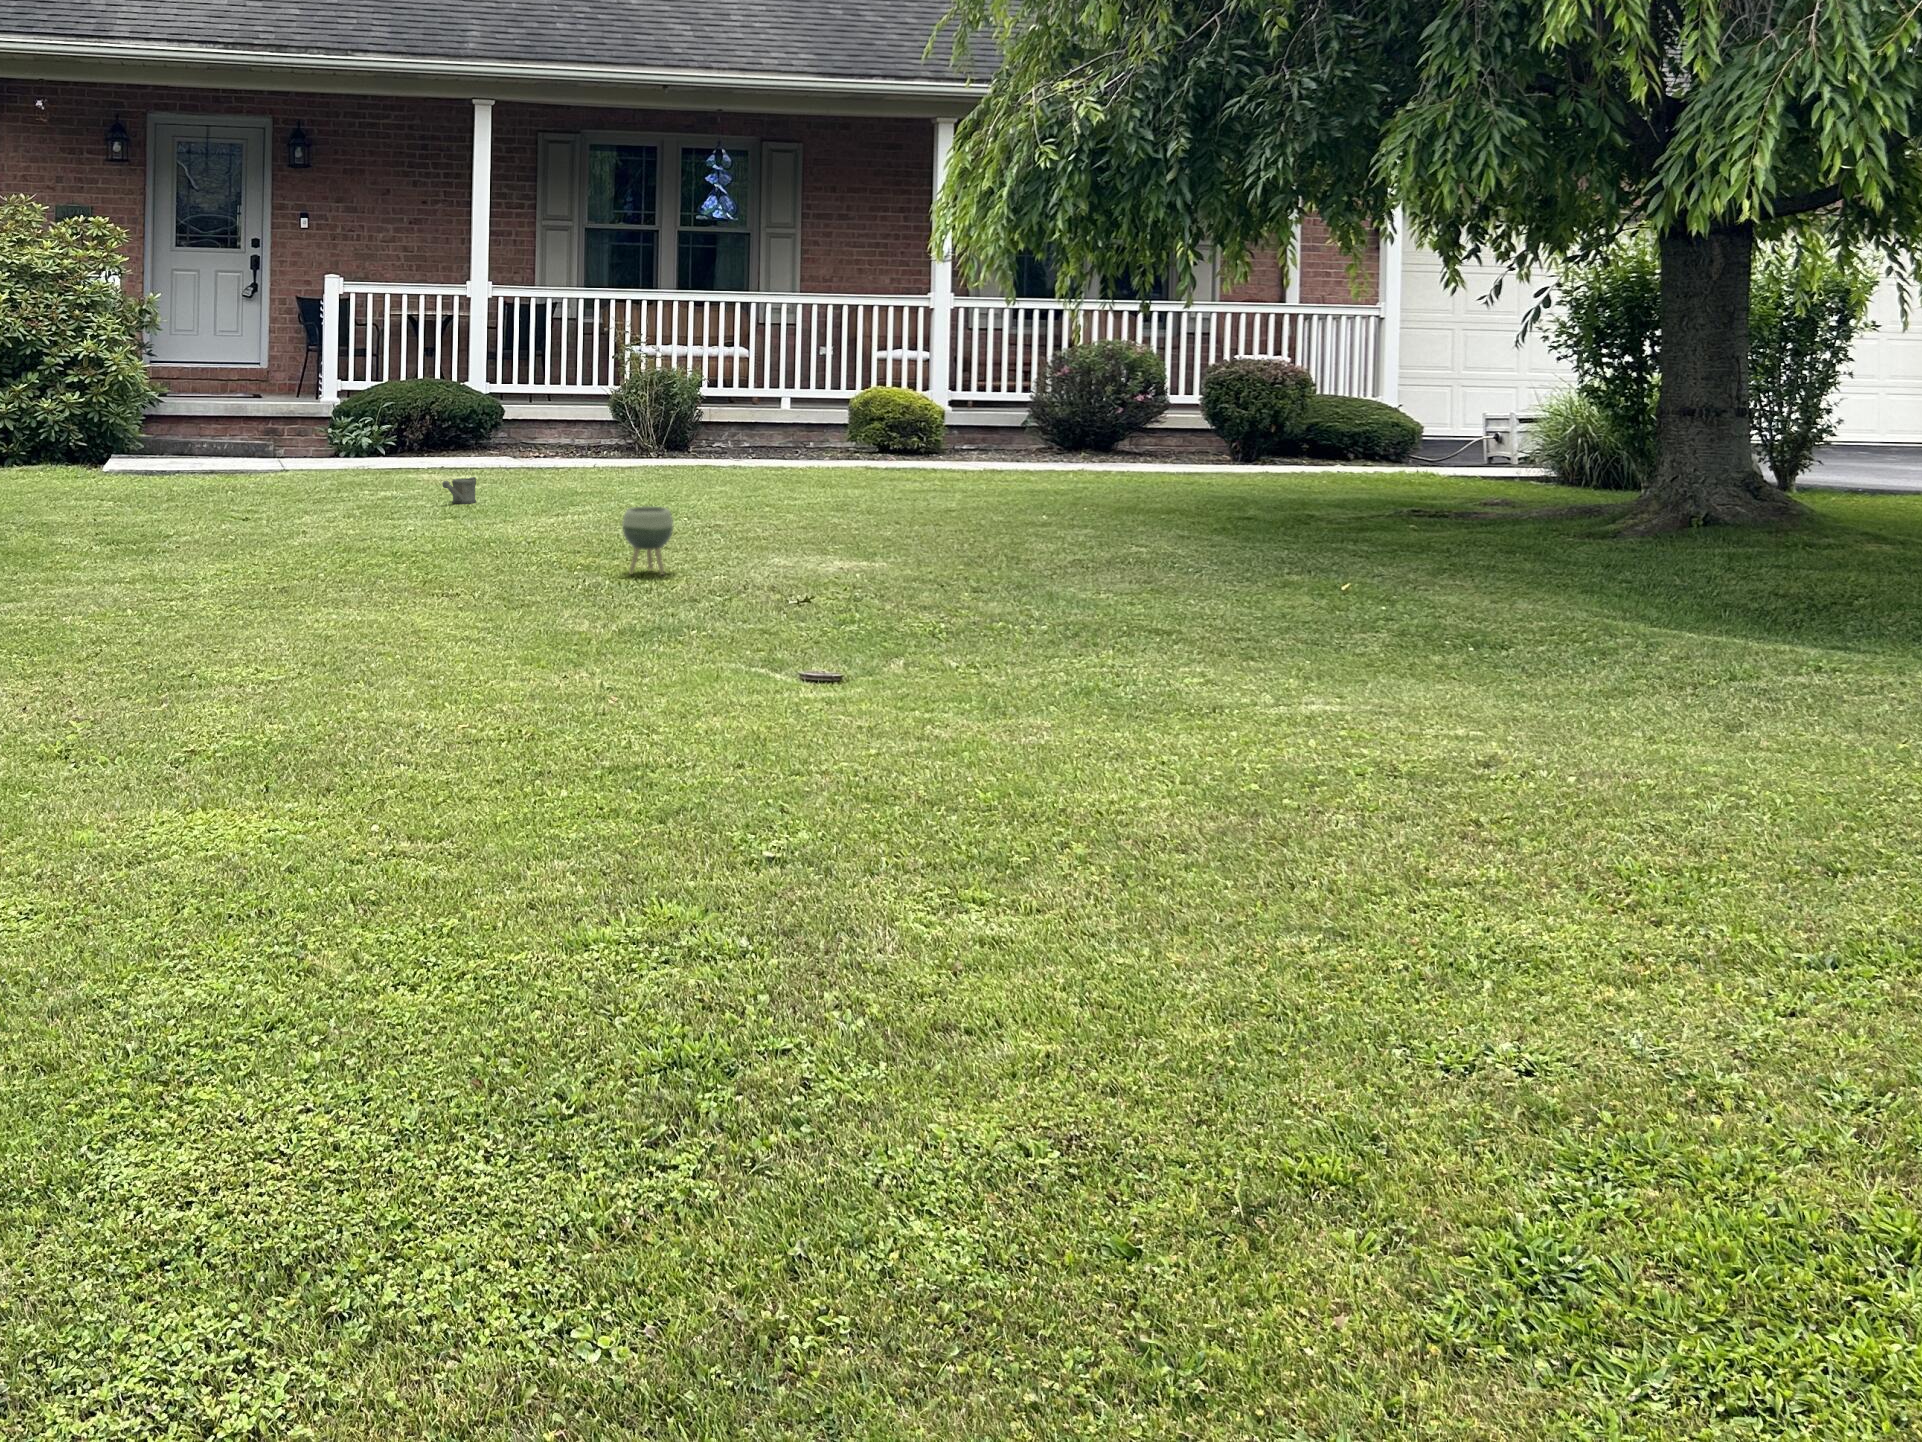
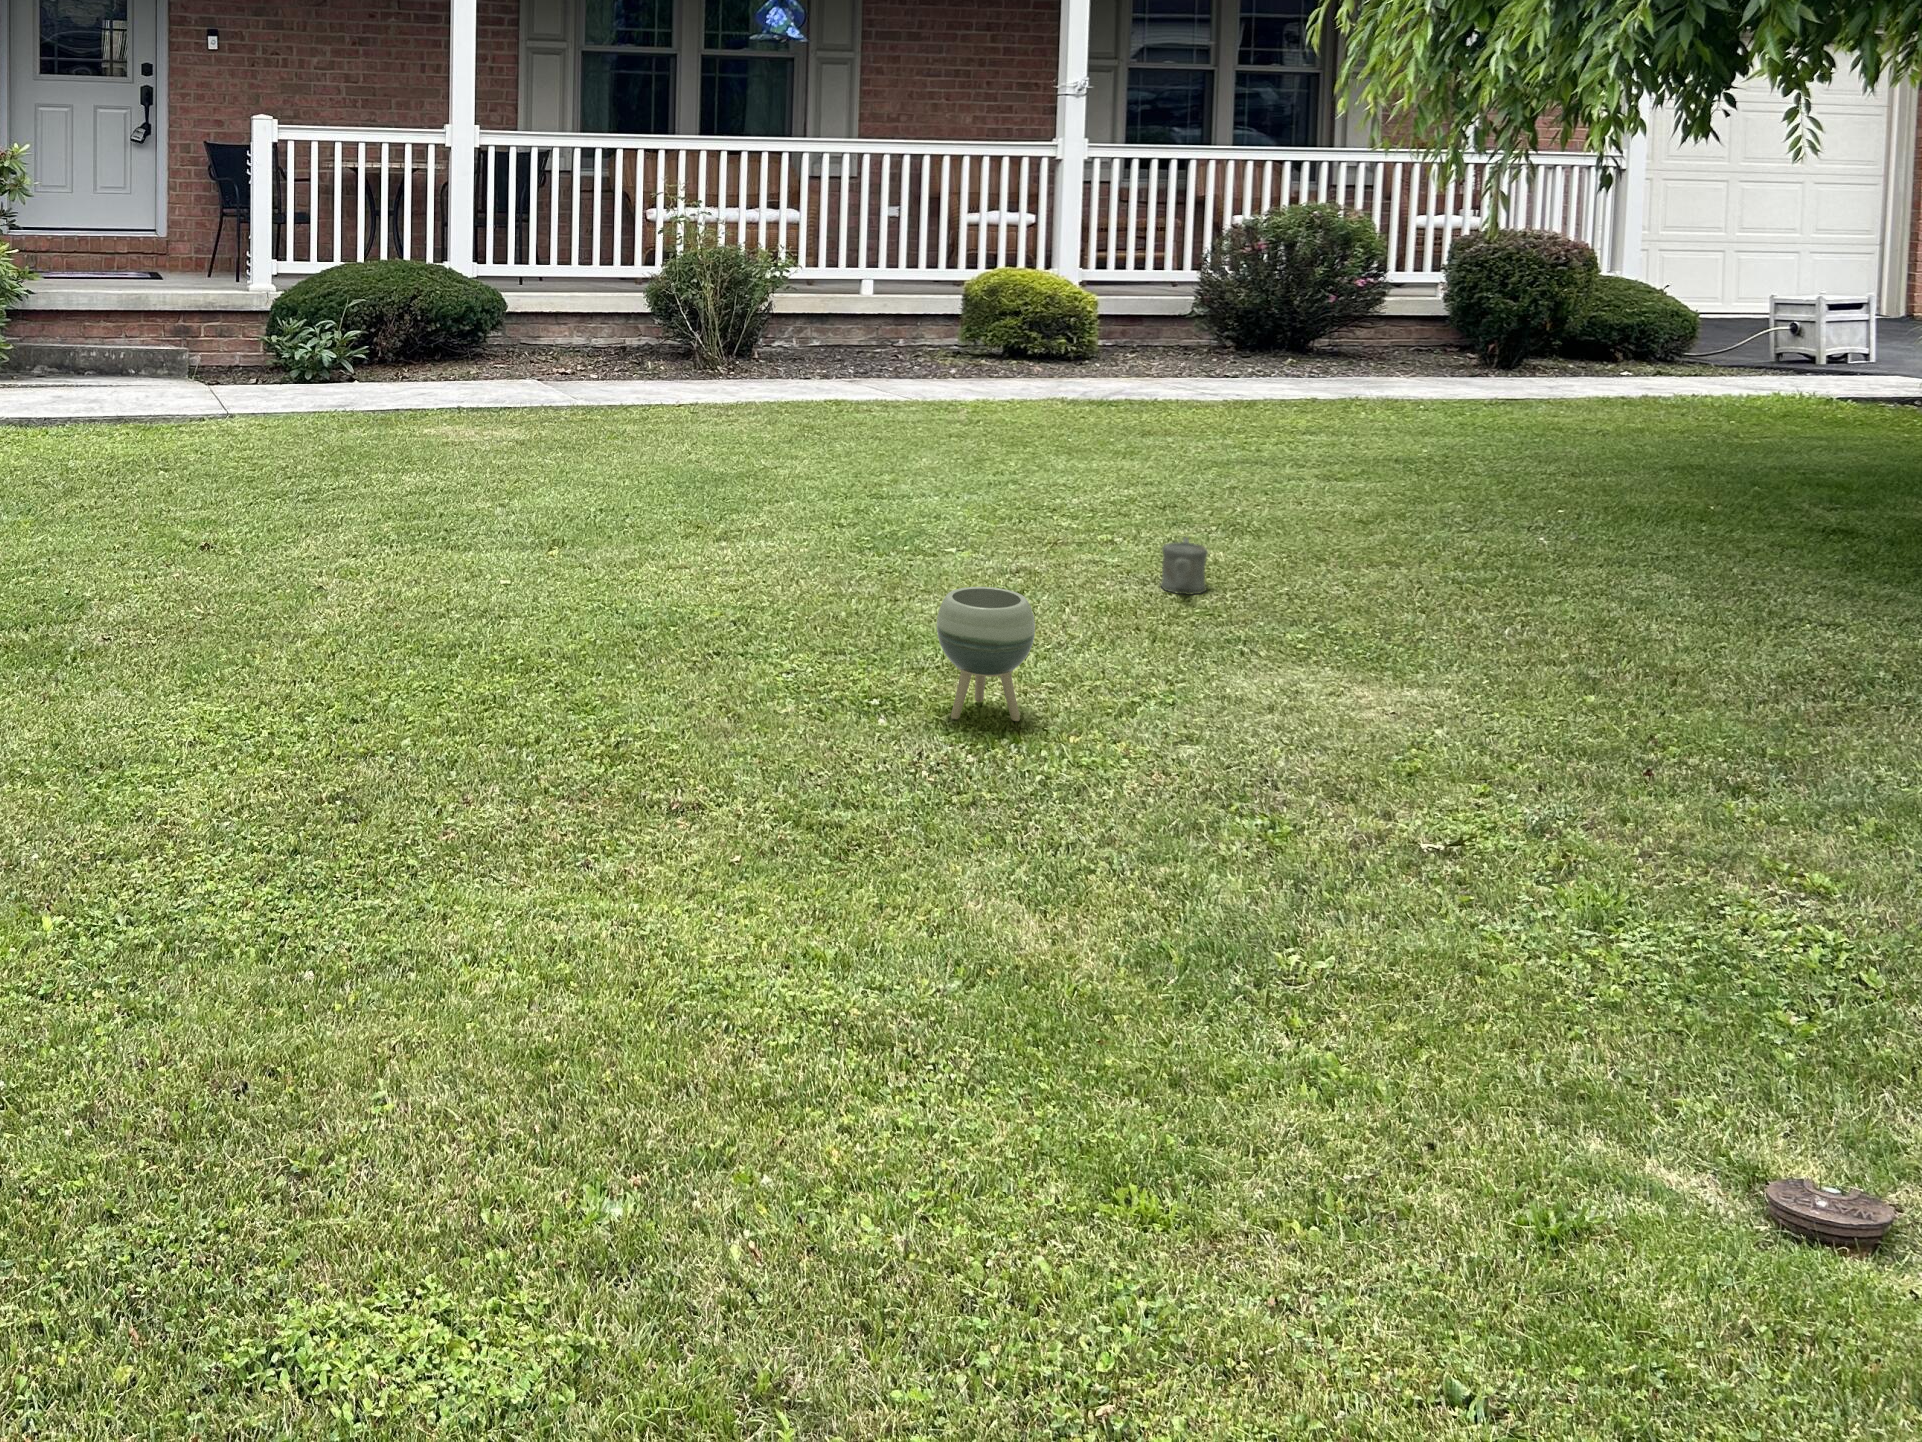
watering can: present [443,477,476,504] -> present [1161,537,1208,594]

